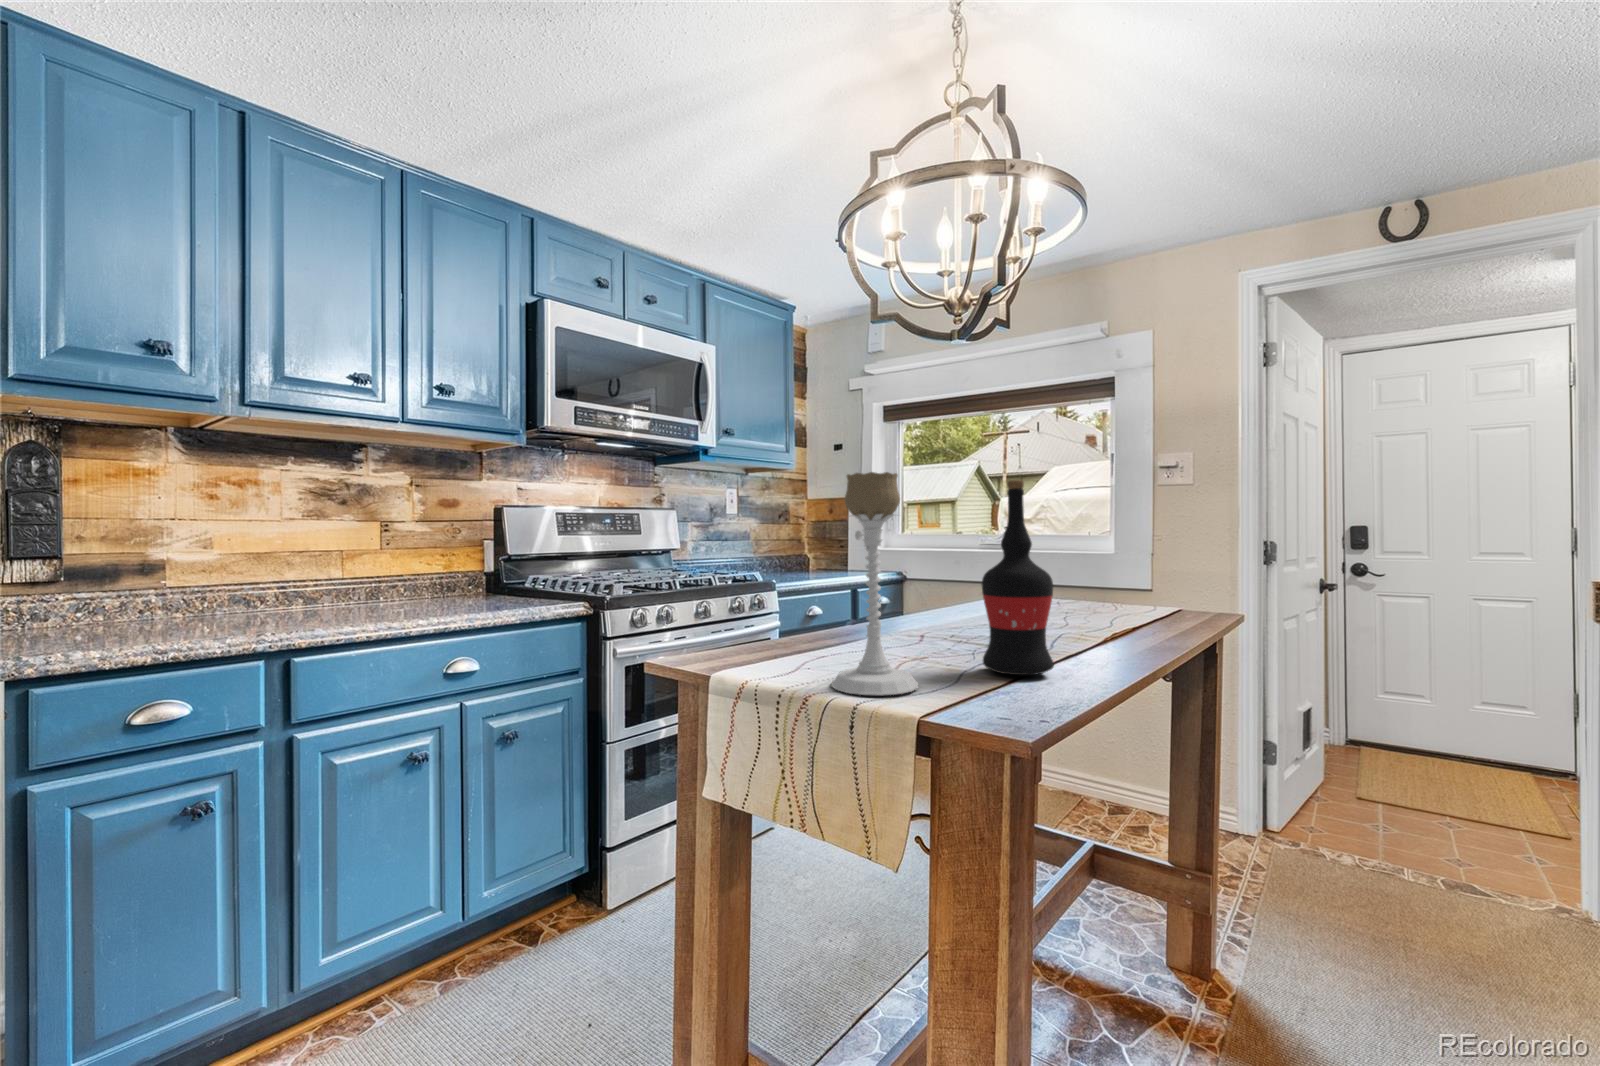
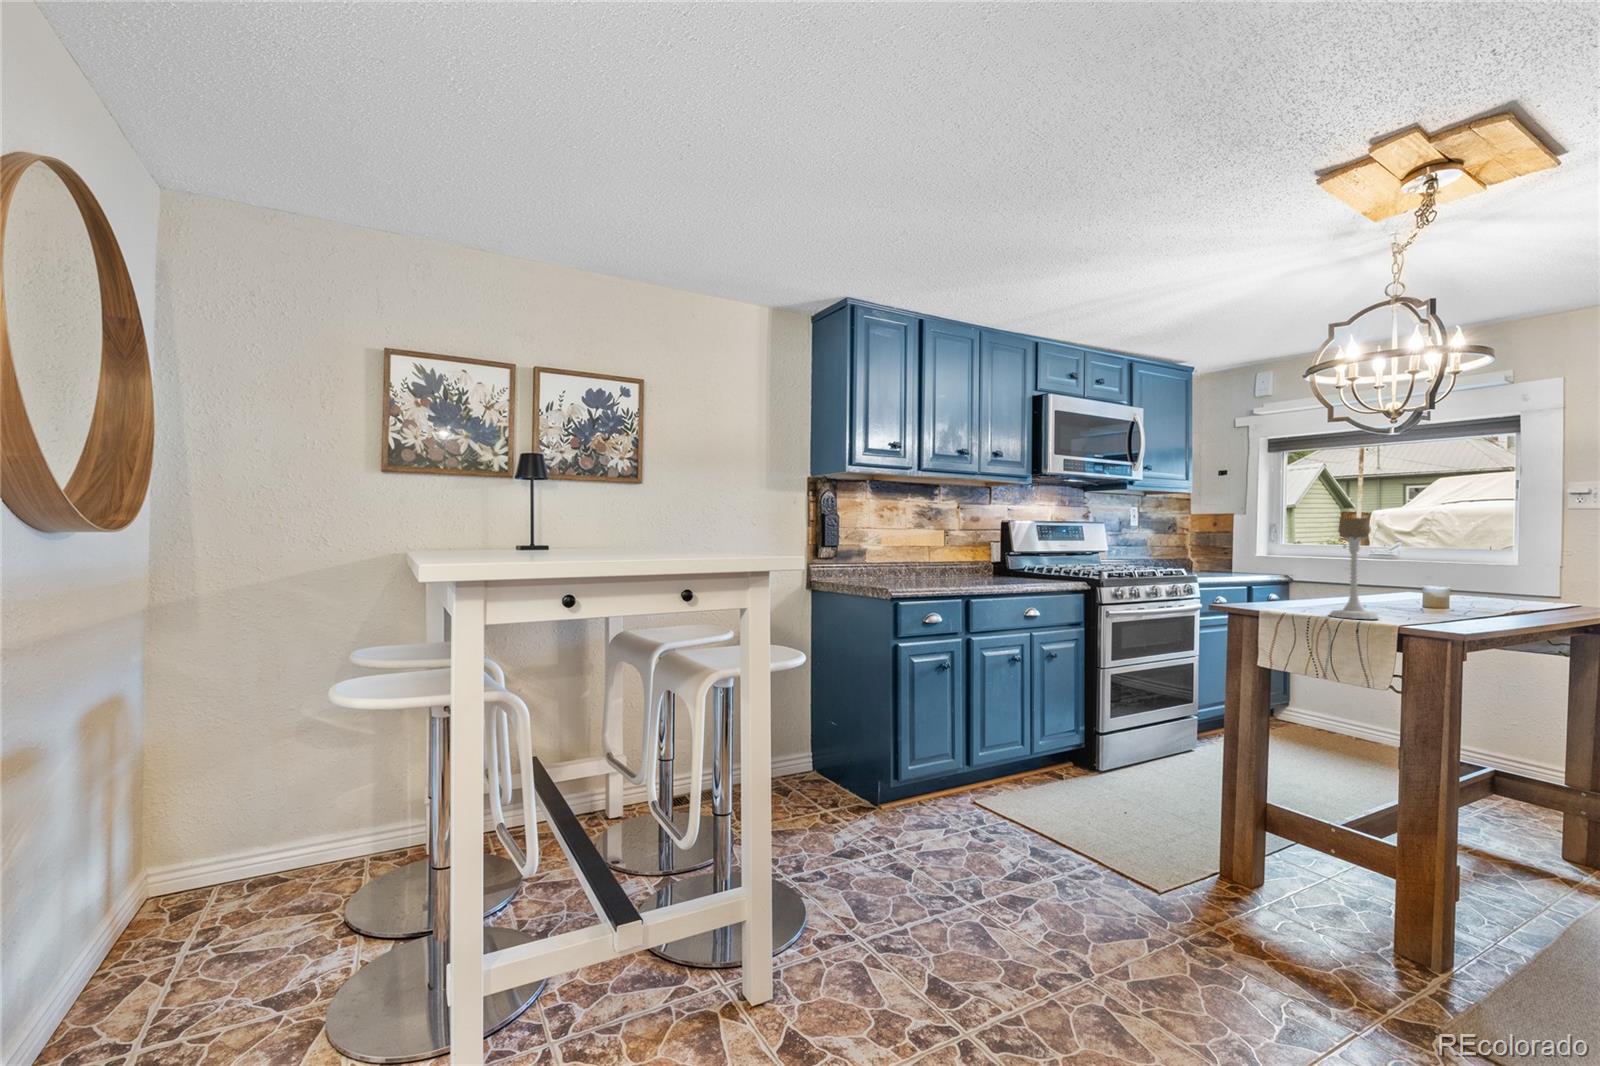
wine bottle: present [982,480,1054,675] -> none [1413,520,1461,619]

